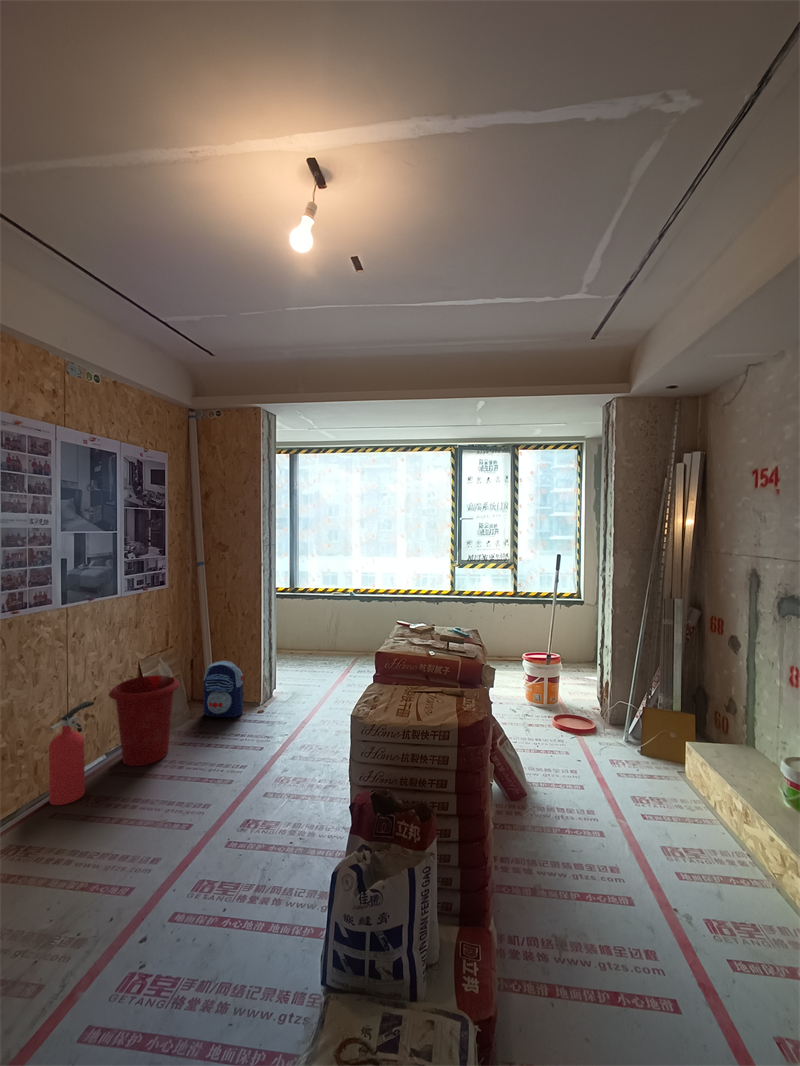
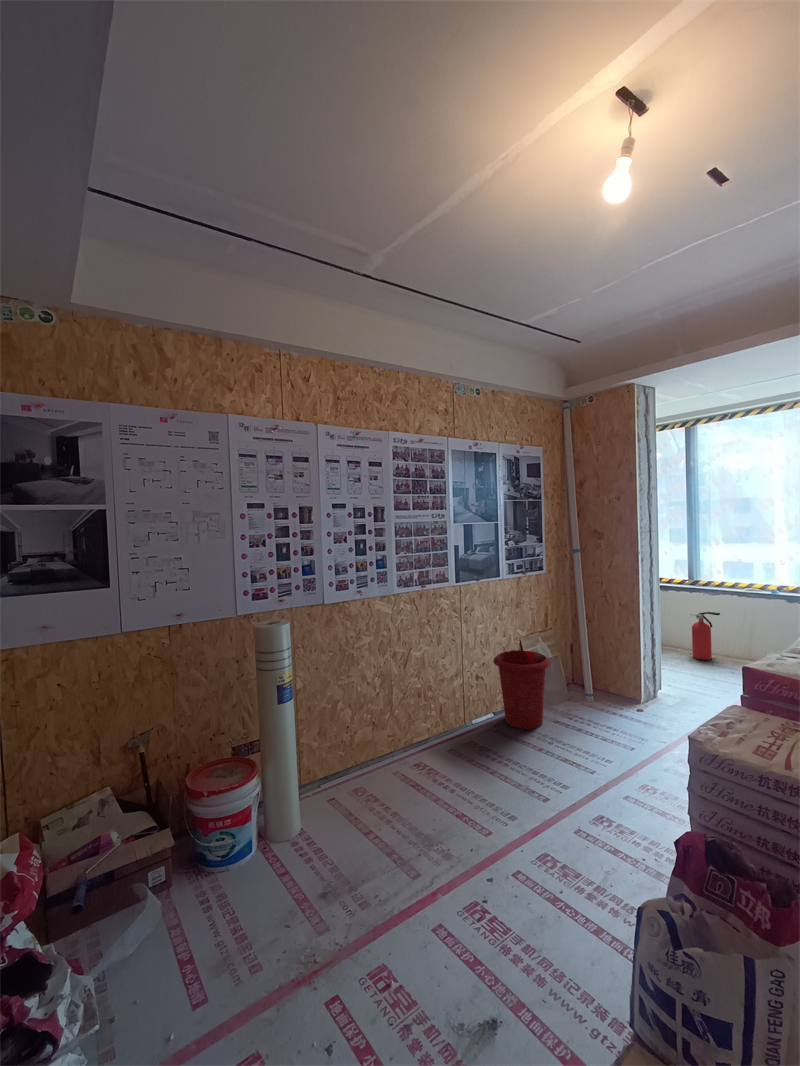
backpack: present [203,661,244,717] -> none [580,649,621,709]
fire extinguisher: present [49,701,94,805] -> present [690,612,720,660]

